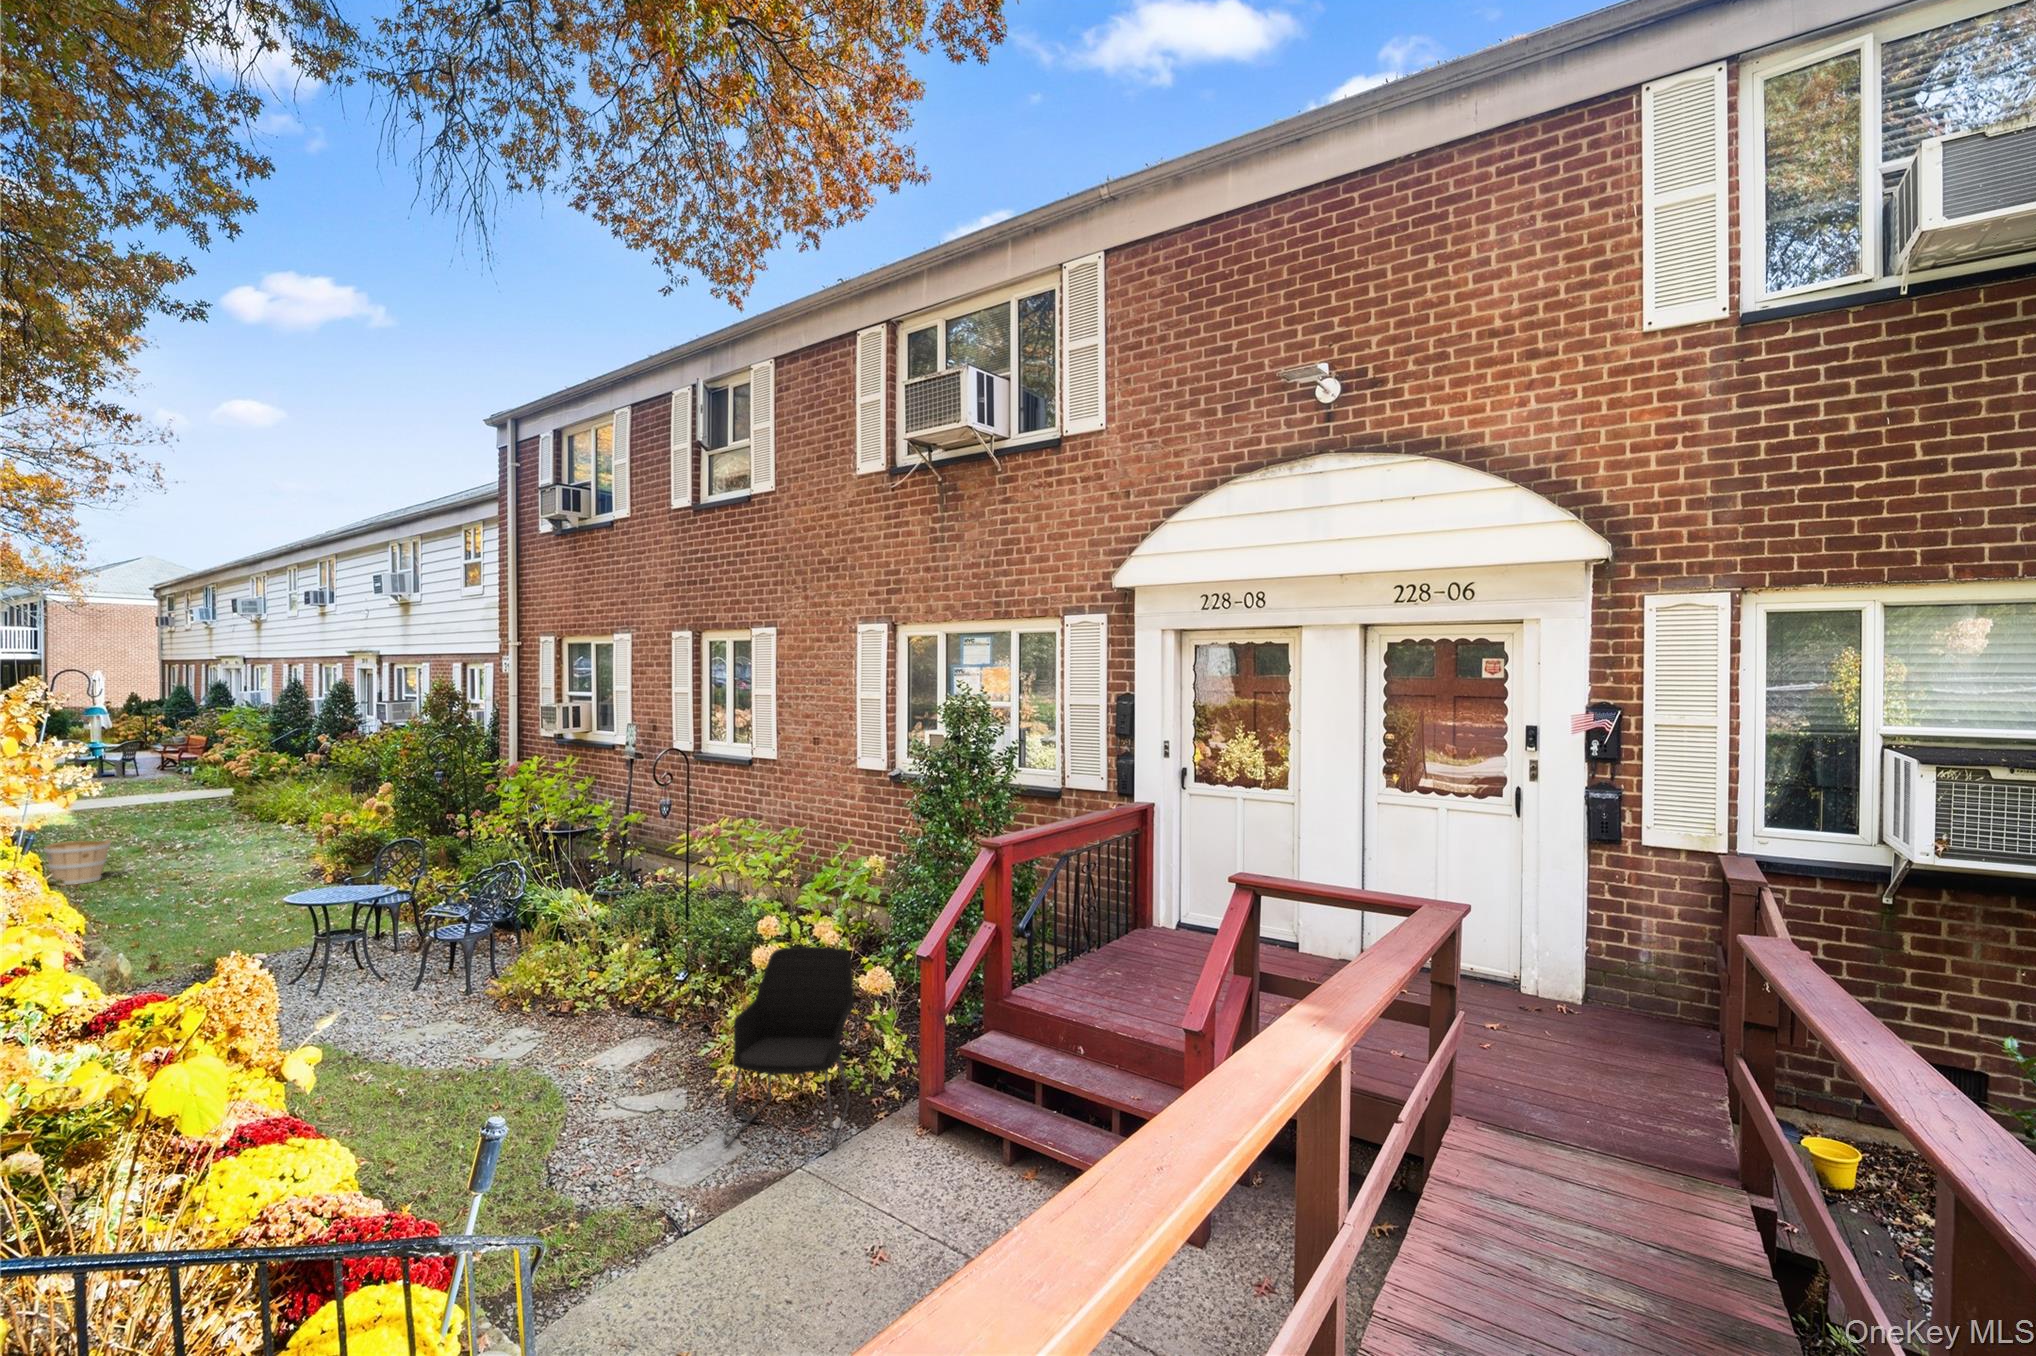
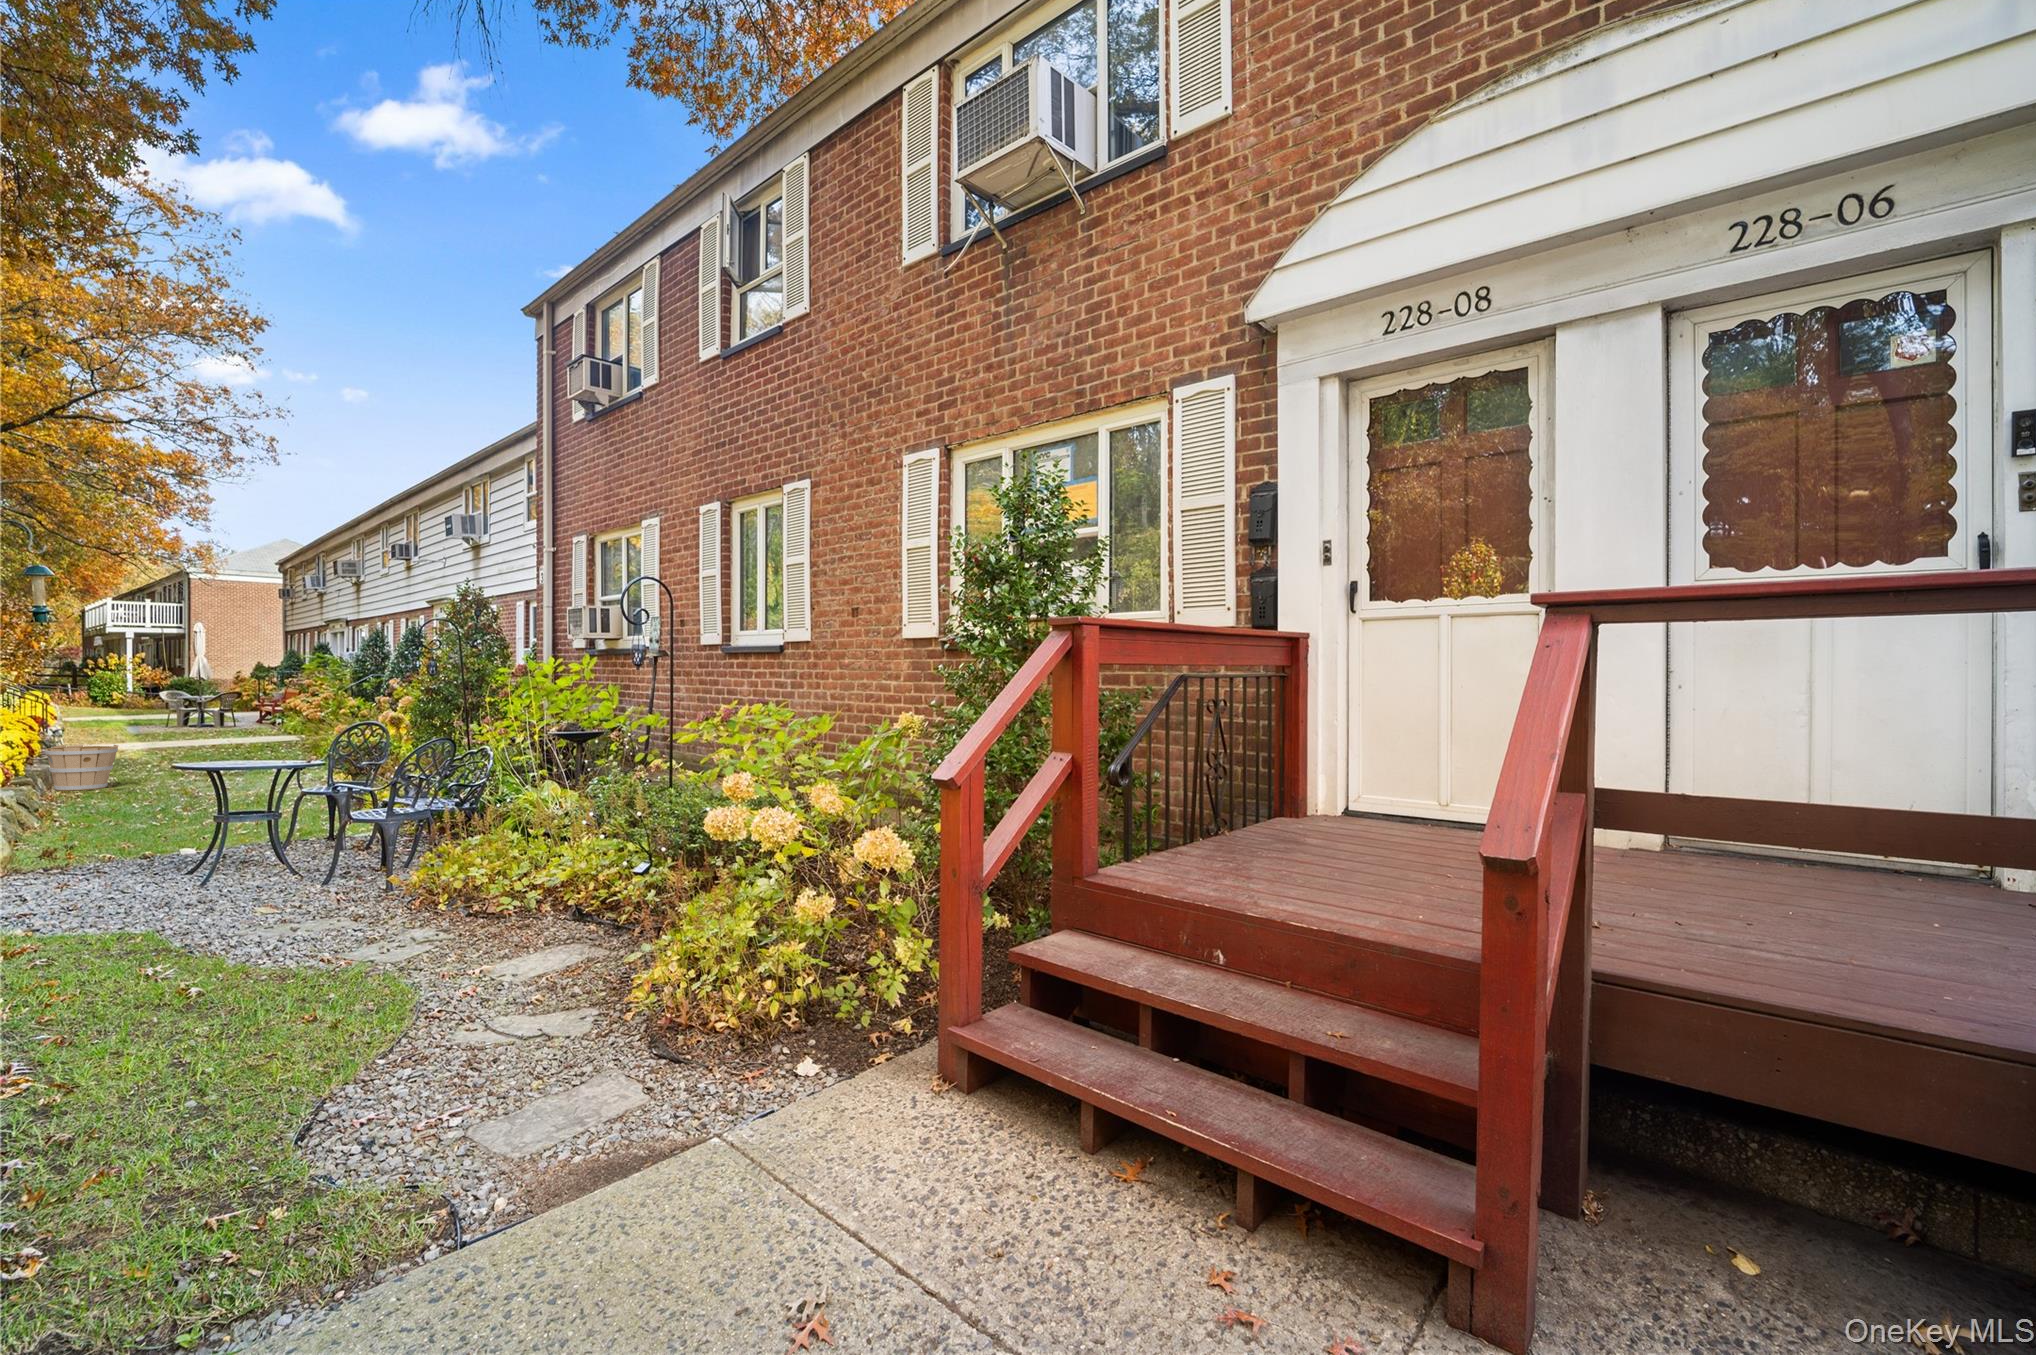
chair: present [723,947,854,1149] -> none [606,792,837,1106]

